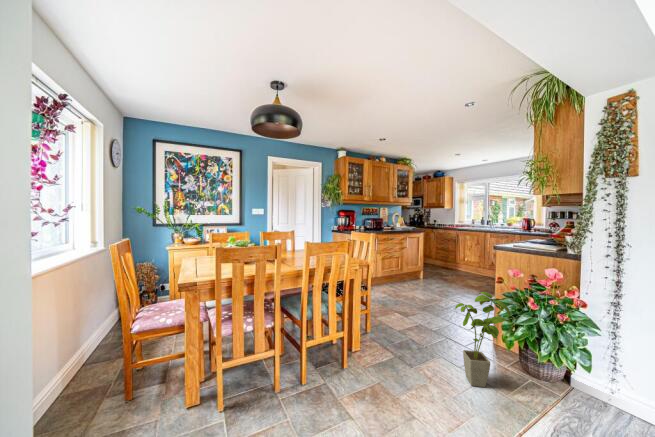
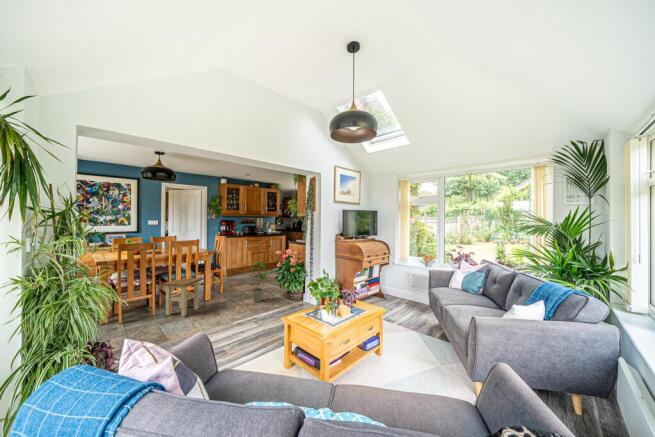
stool: none [298,314,364,419] -> present [164,277,201,317]

